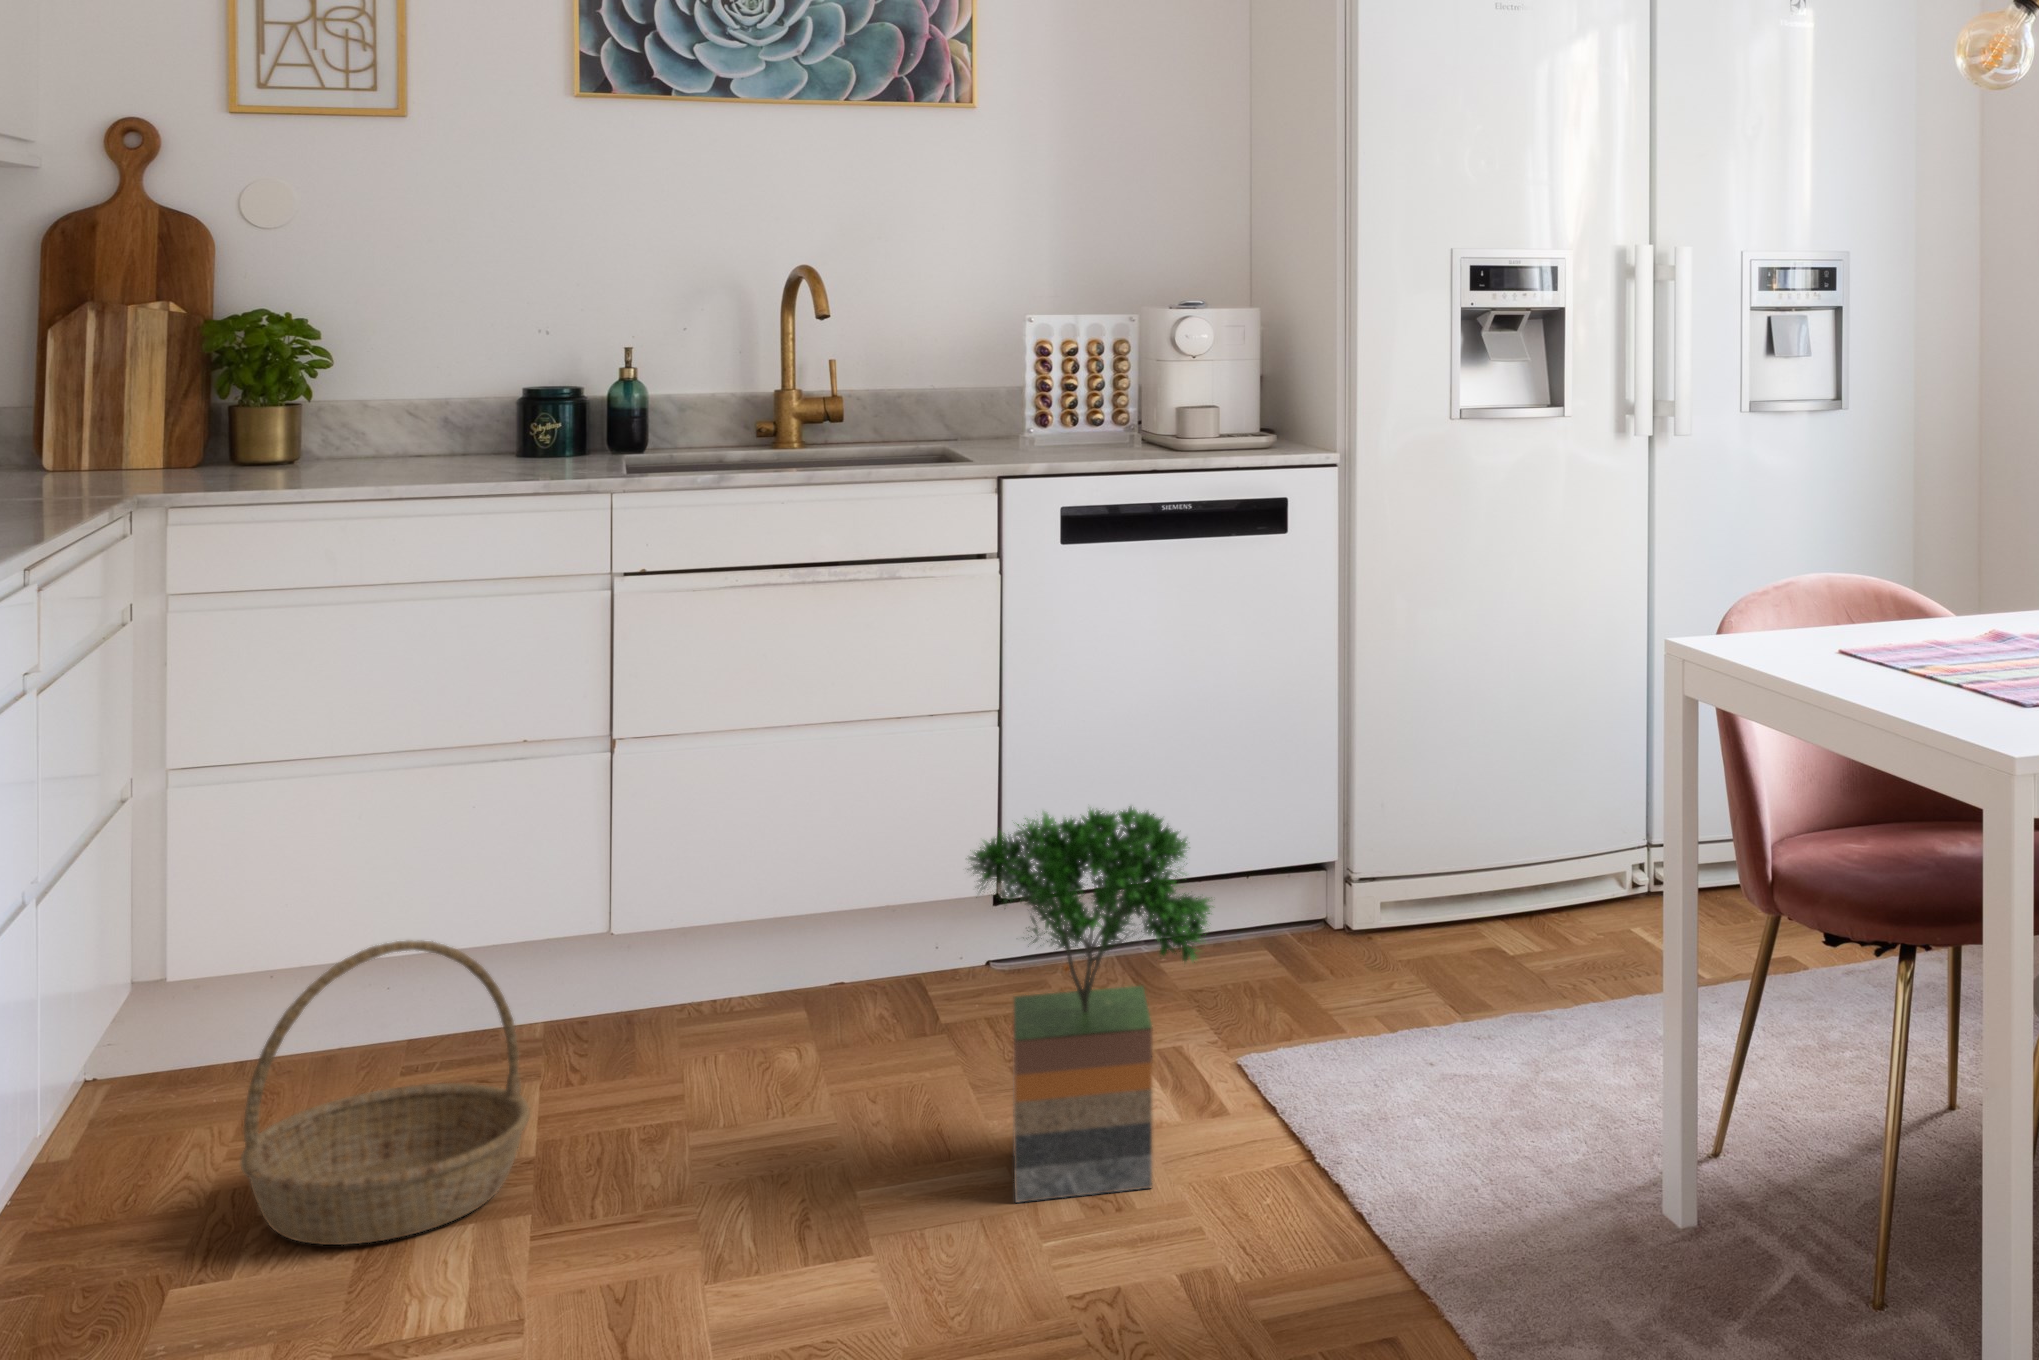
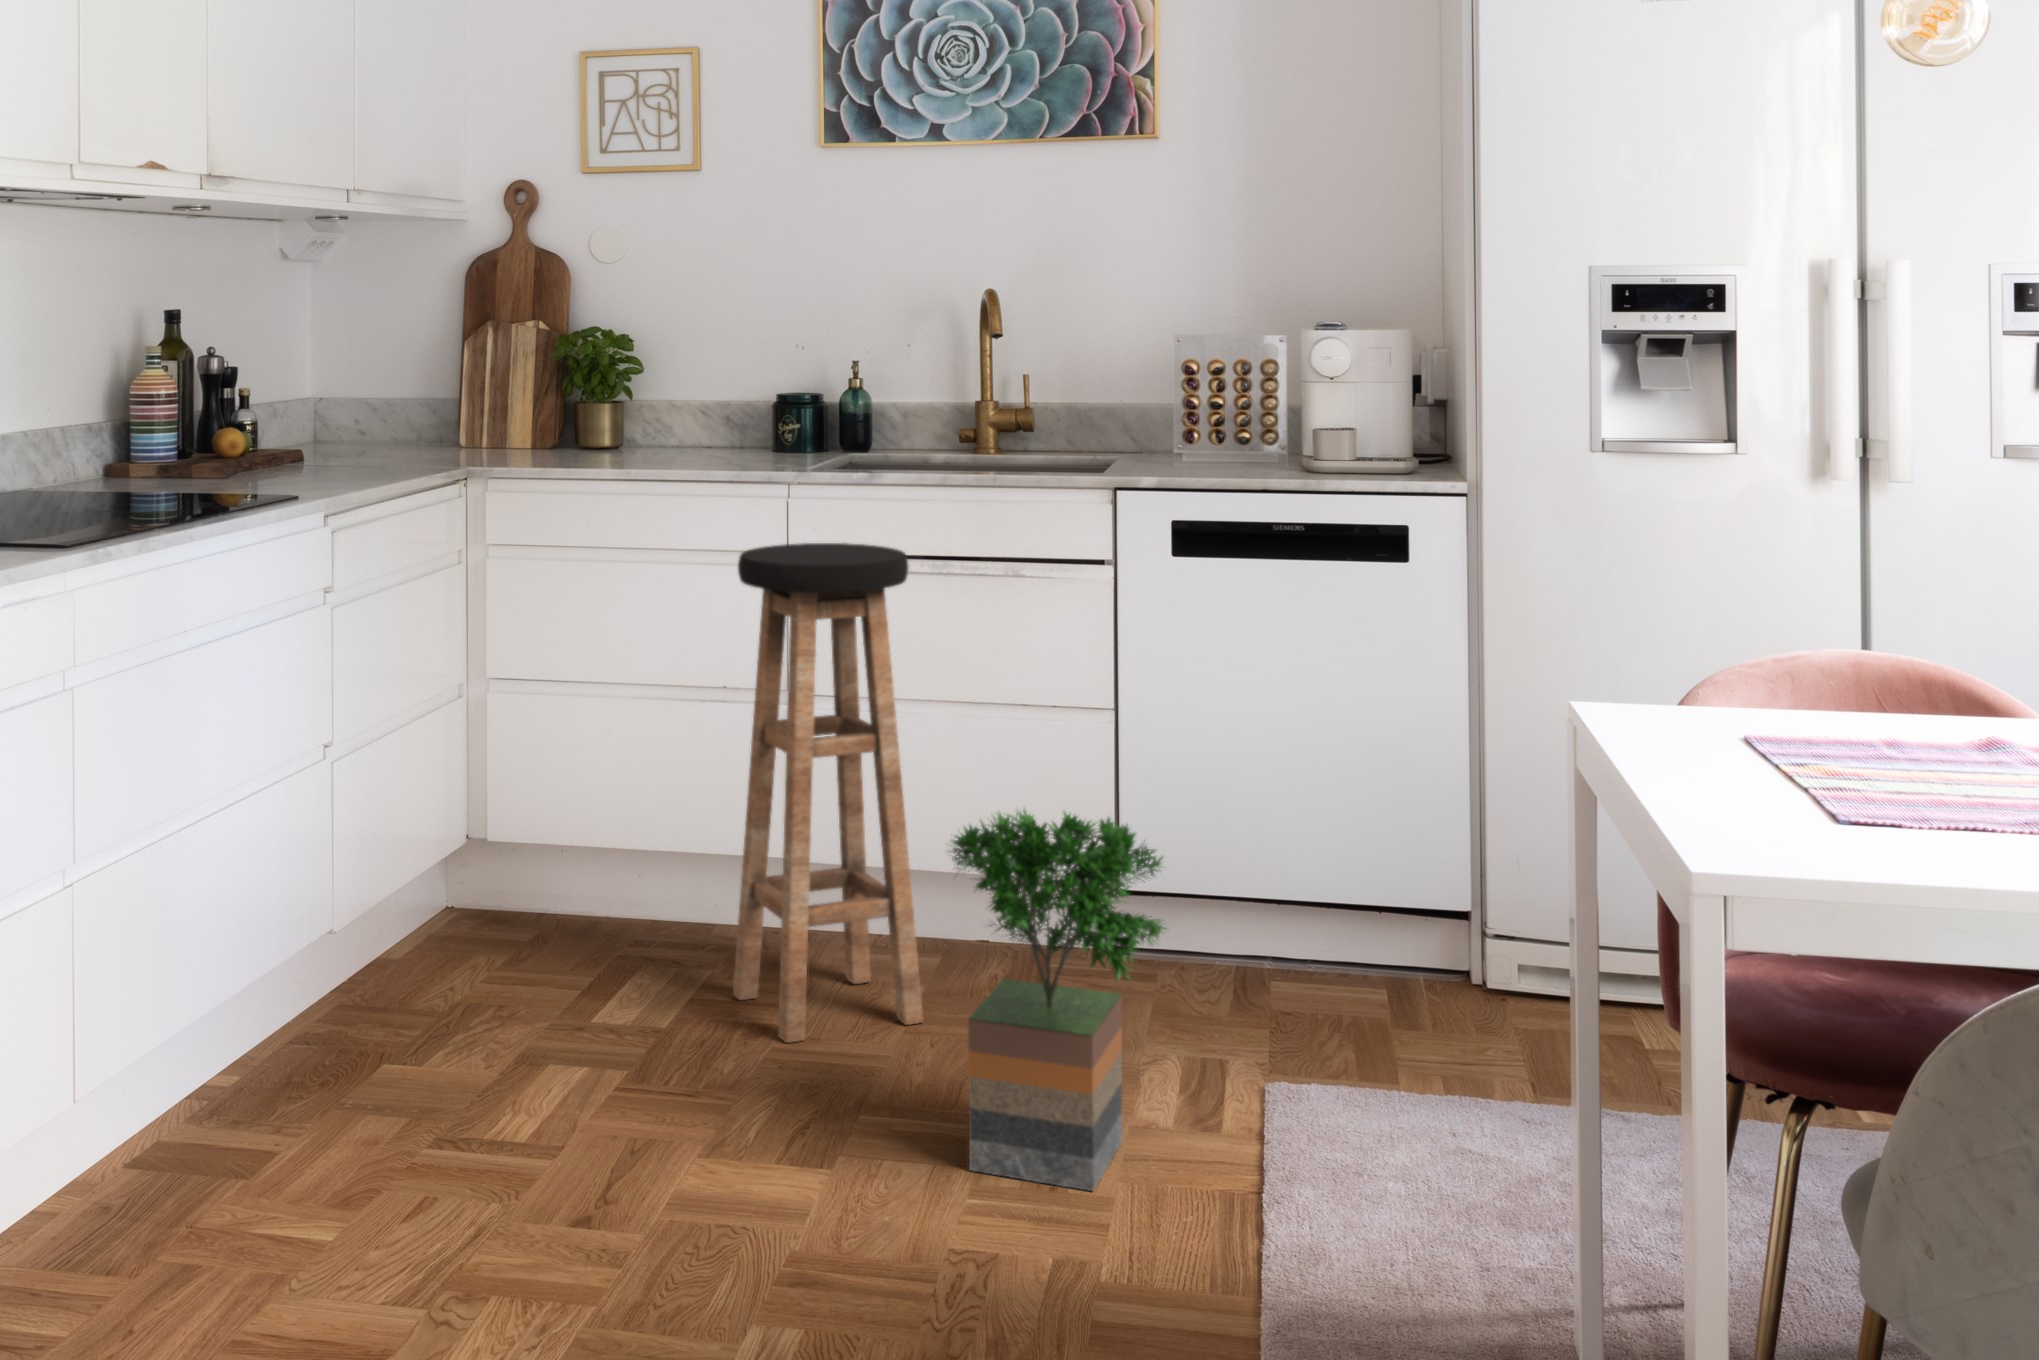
bar stool: none [594,553,845,1133] -> present [733,543,923,1043]
basket: present [240,941,530,1245] -> none [440,834,648,1069]

